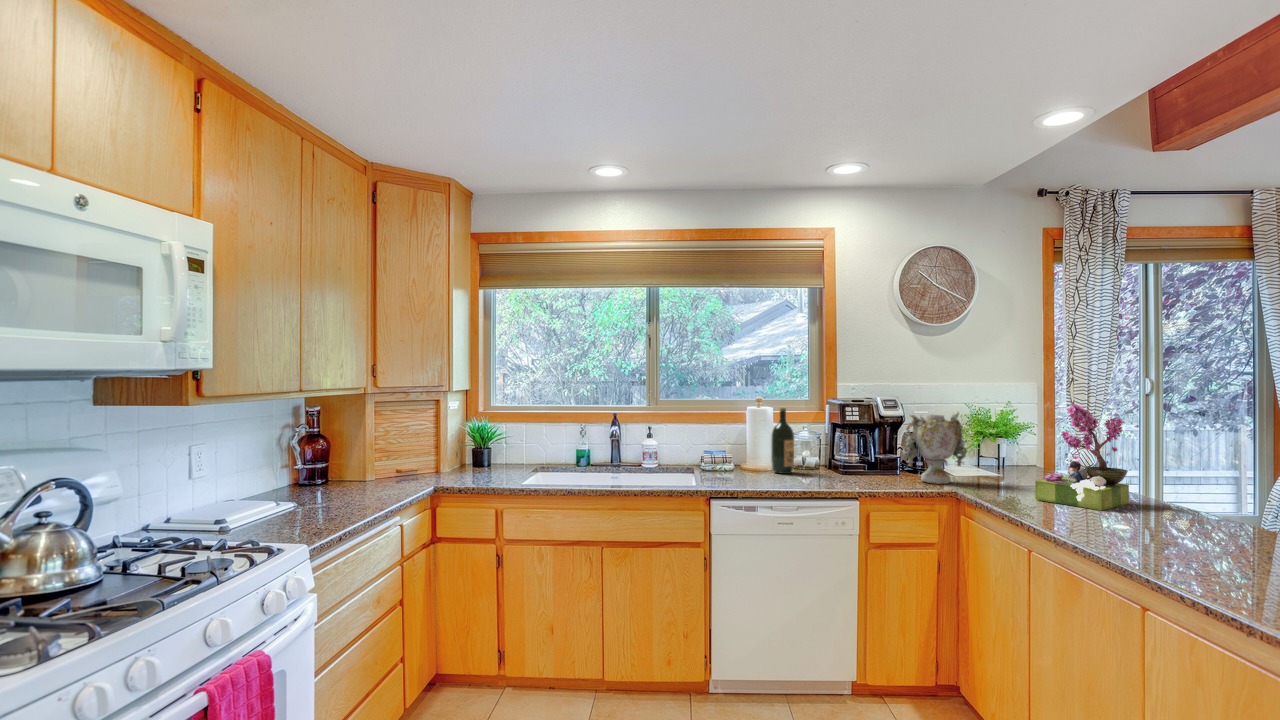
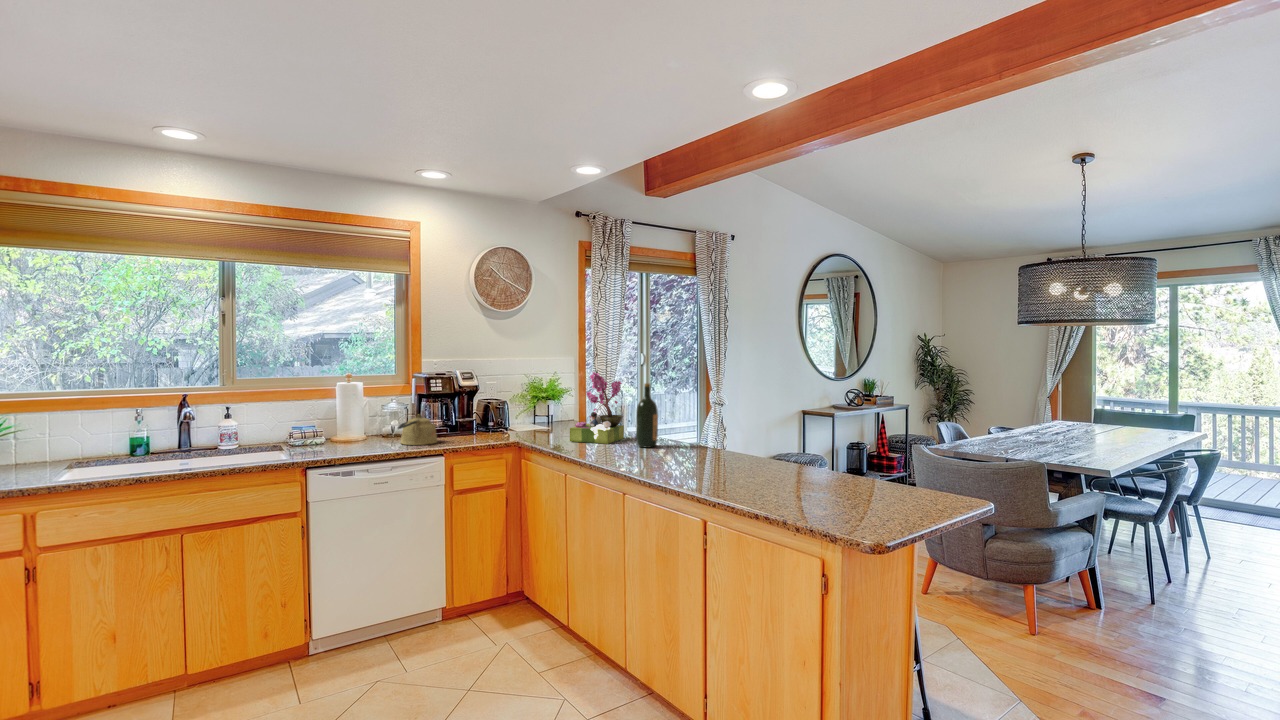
wine bottle: present [771,408,794,474] -> present [636,383,658,448]
vase: present [903,412,967,484] -> none [478,380,526,438]
kettle: none [806,447,853,483] -> present [397,414,438,445]

